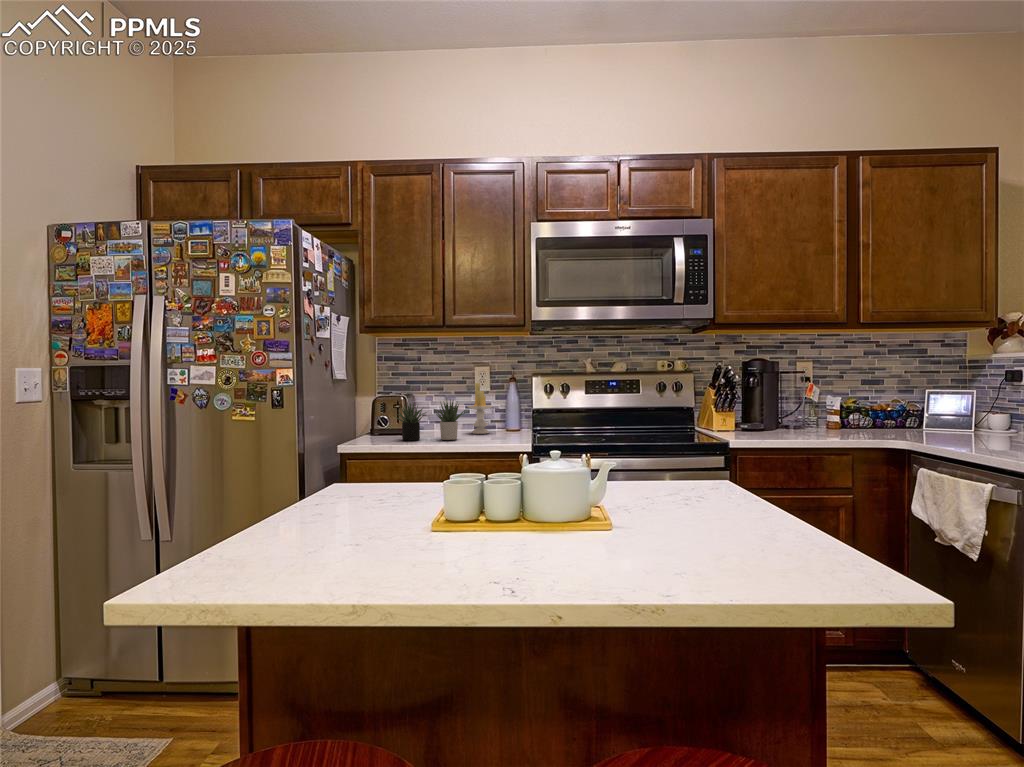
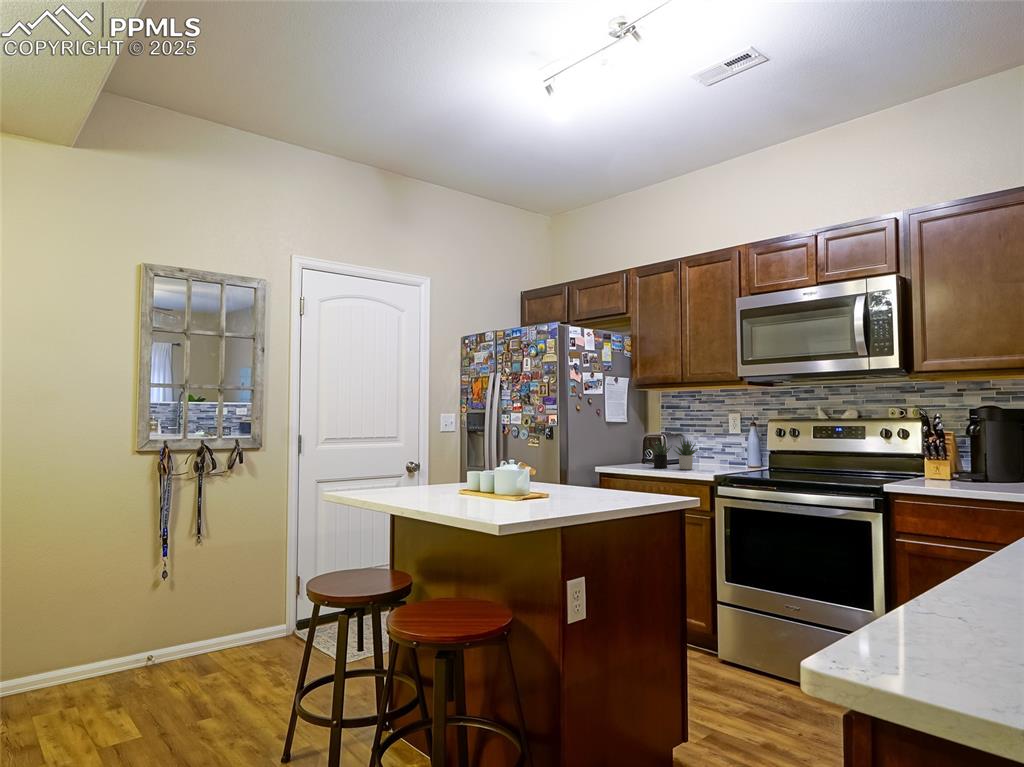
candle: present [468,383,492,434] -> none [714,426,736,468]

